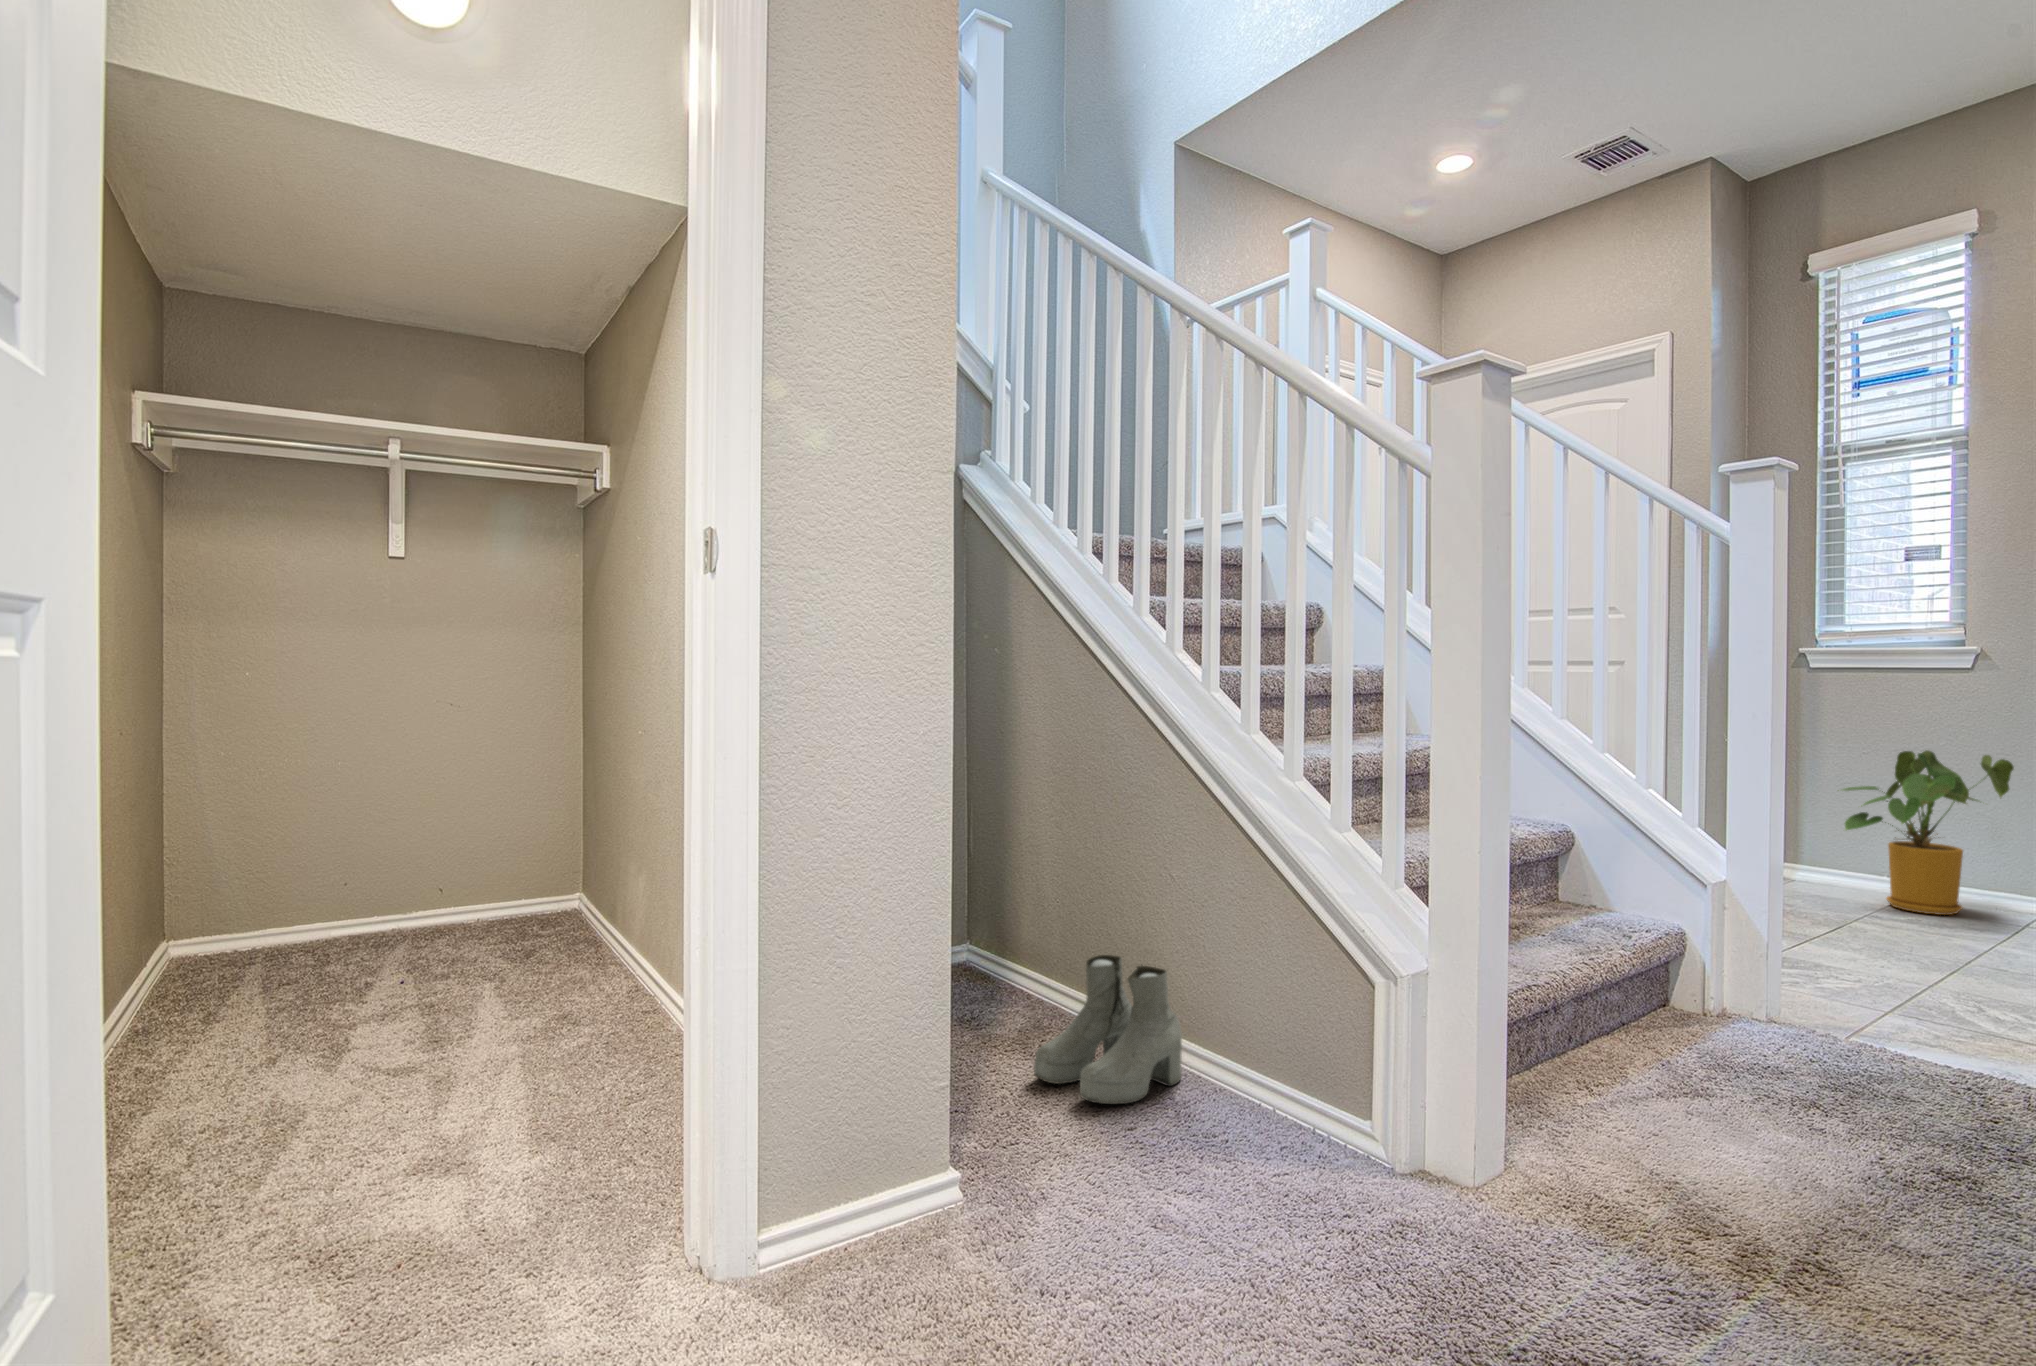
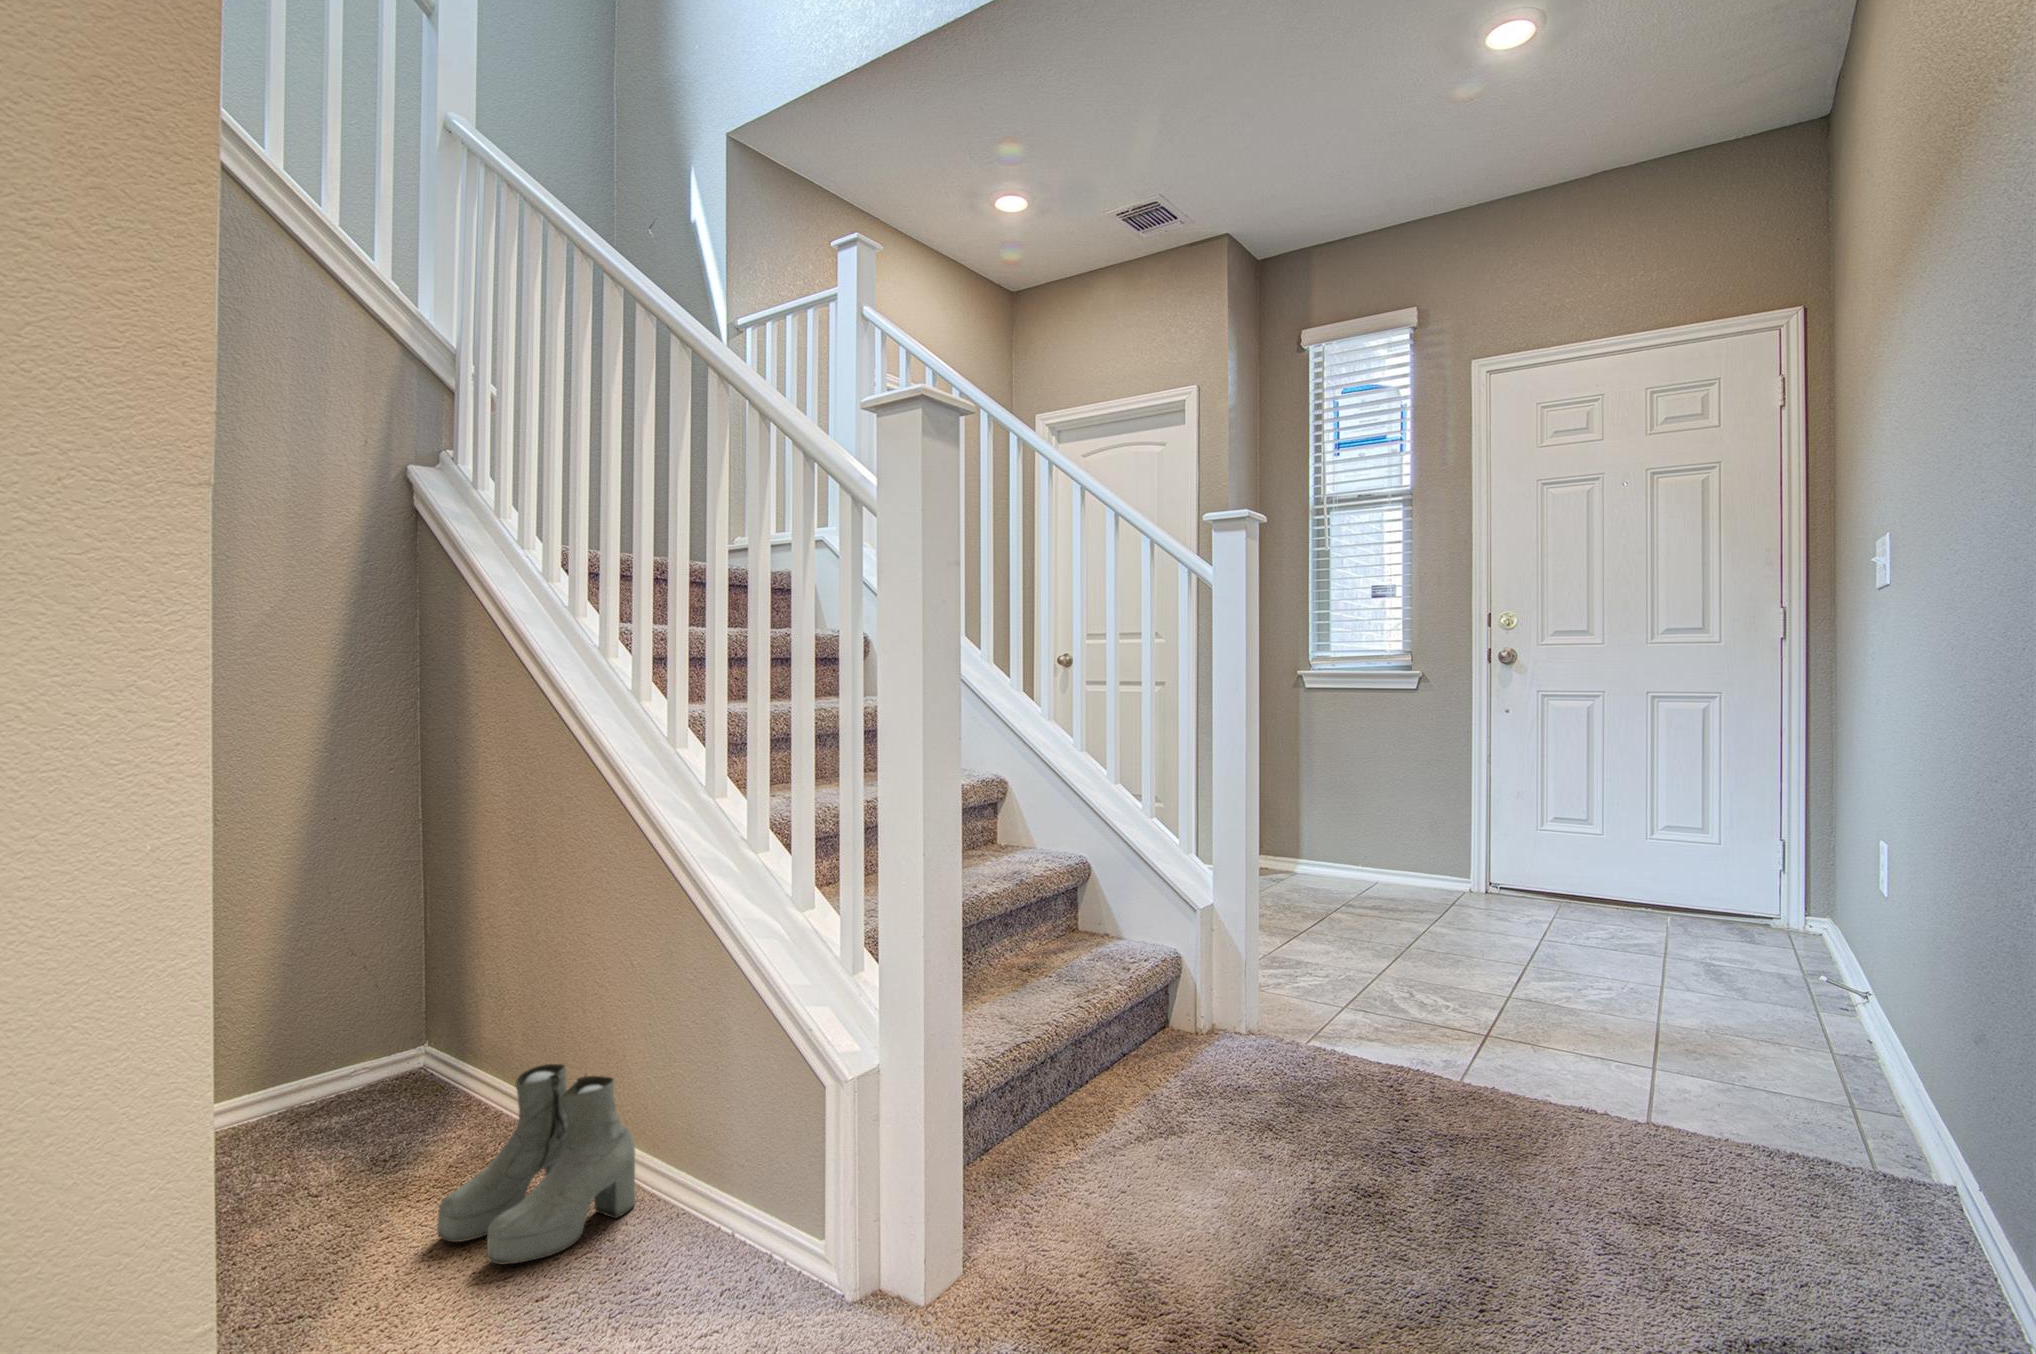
house plant: present [1843,750,2014,915] -> none [1321,761,1446,904]

